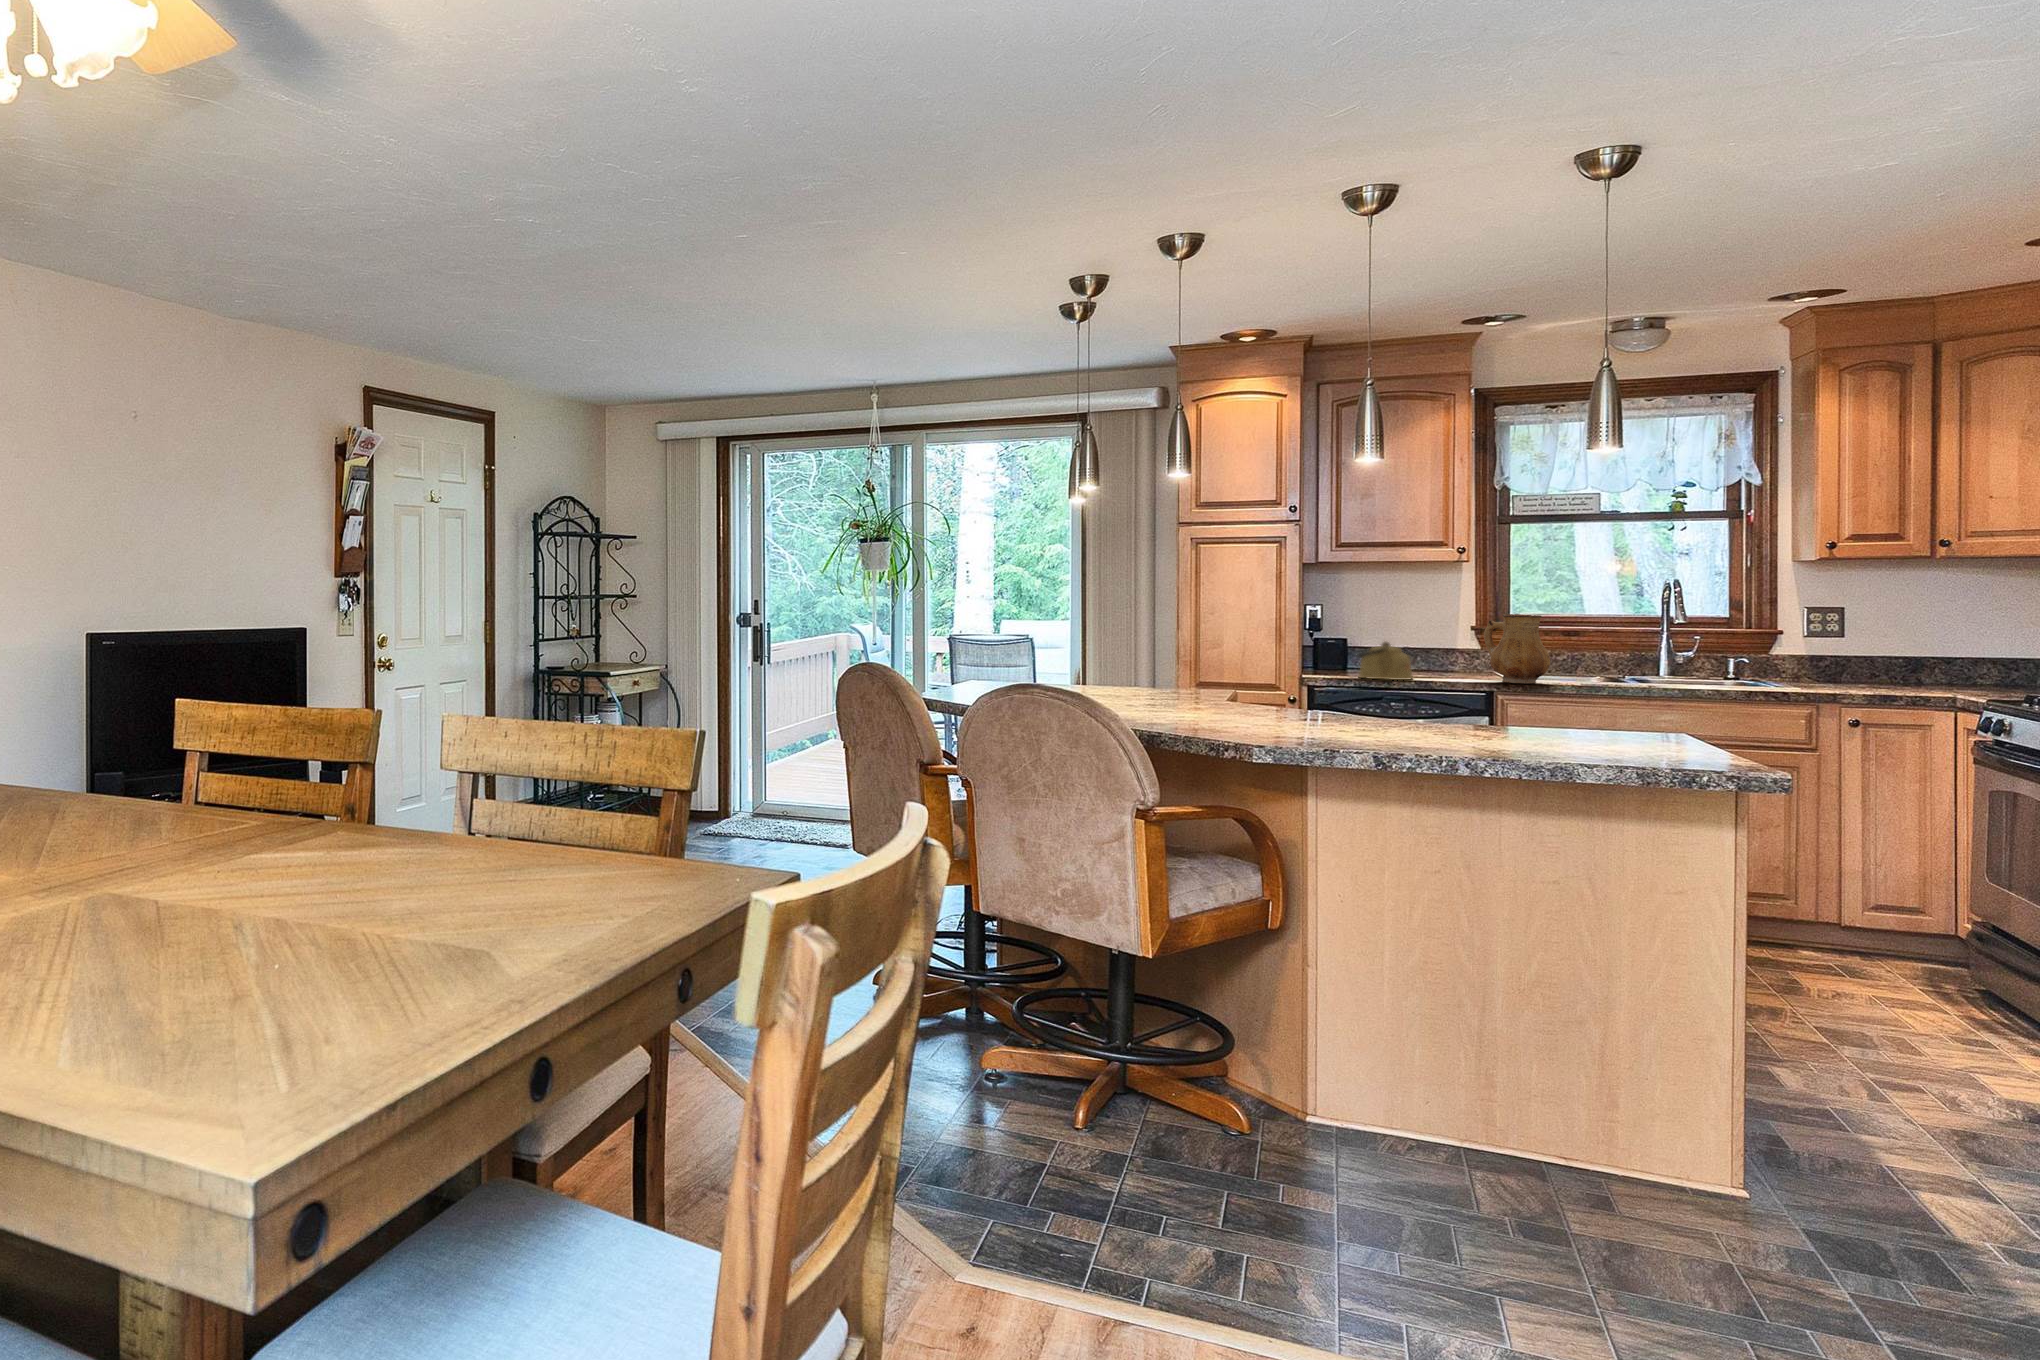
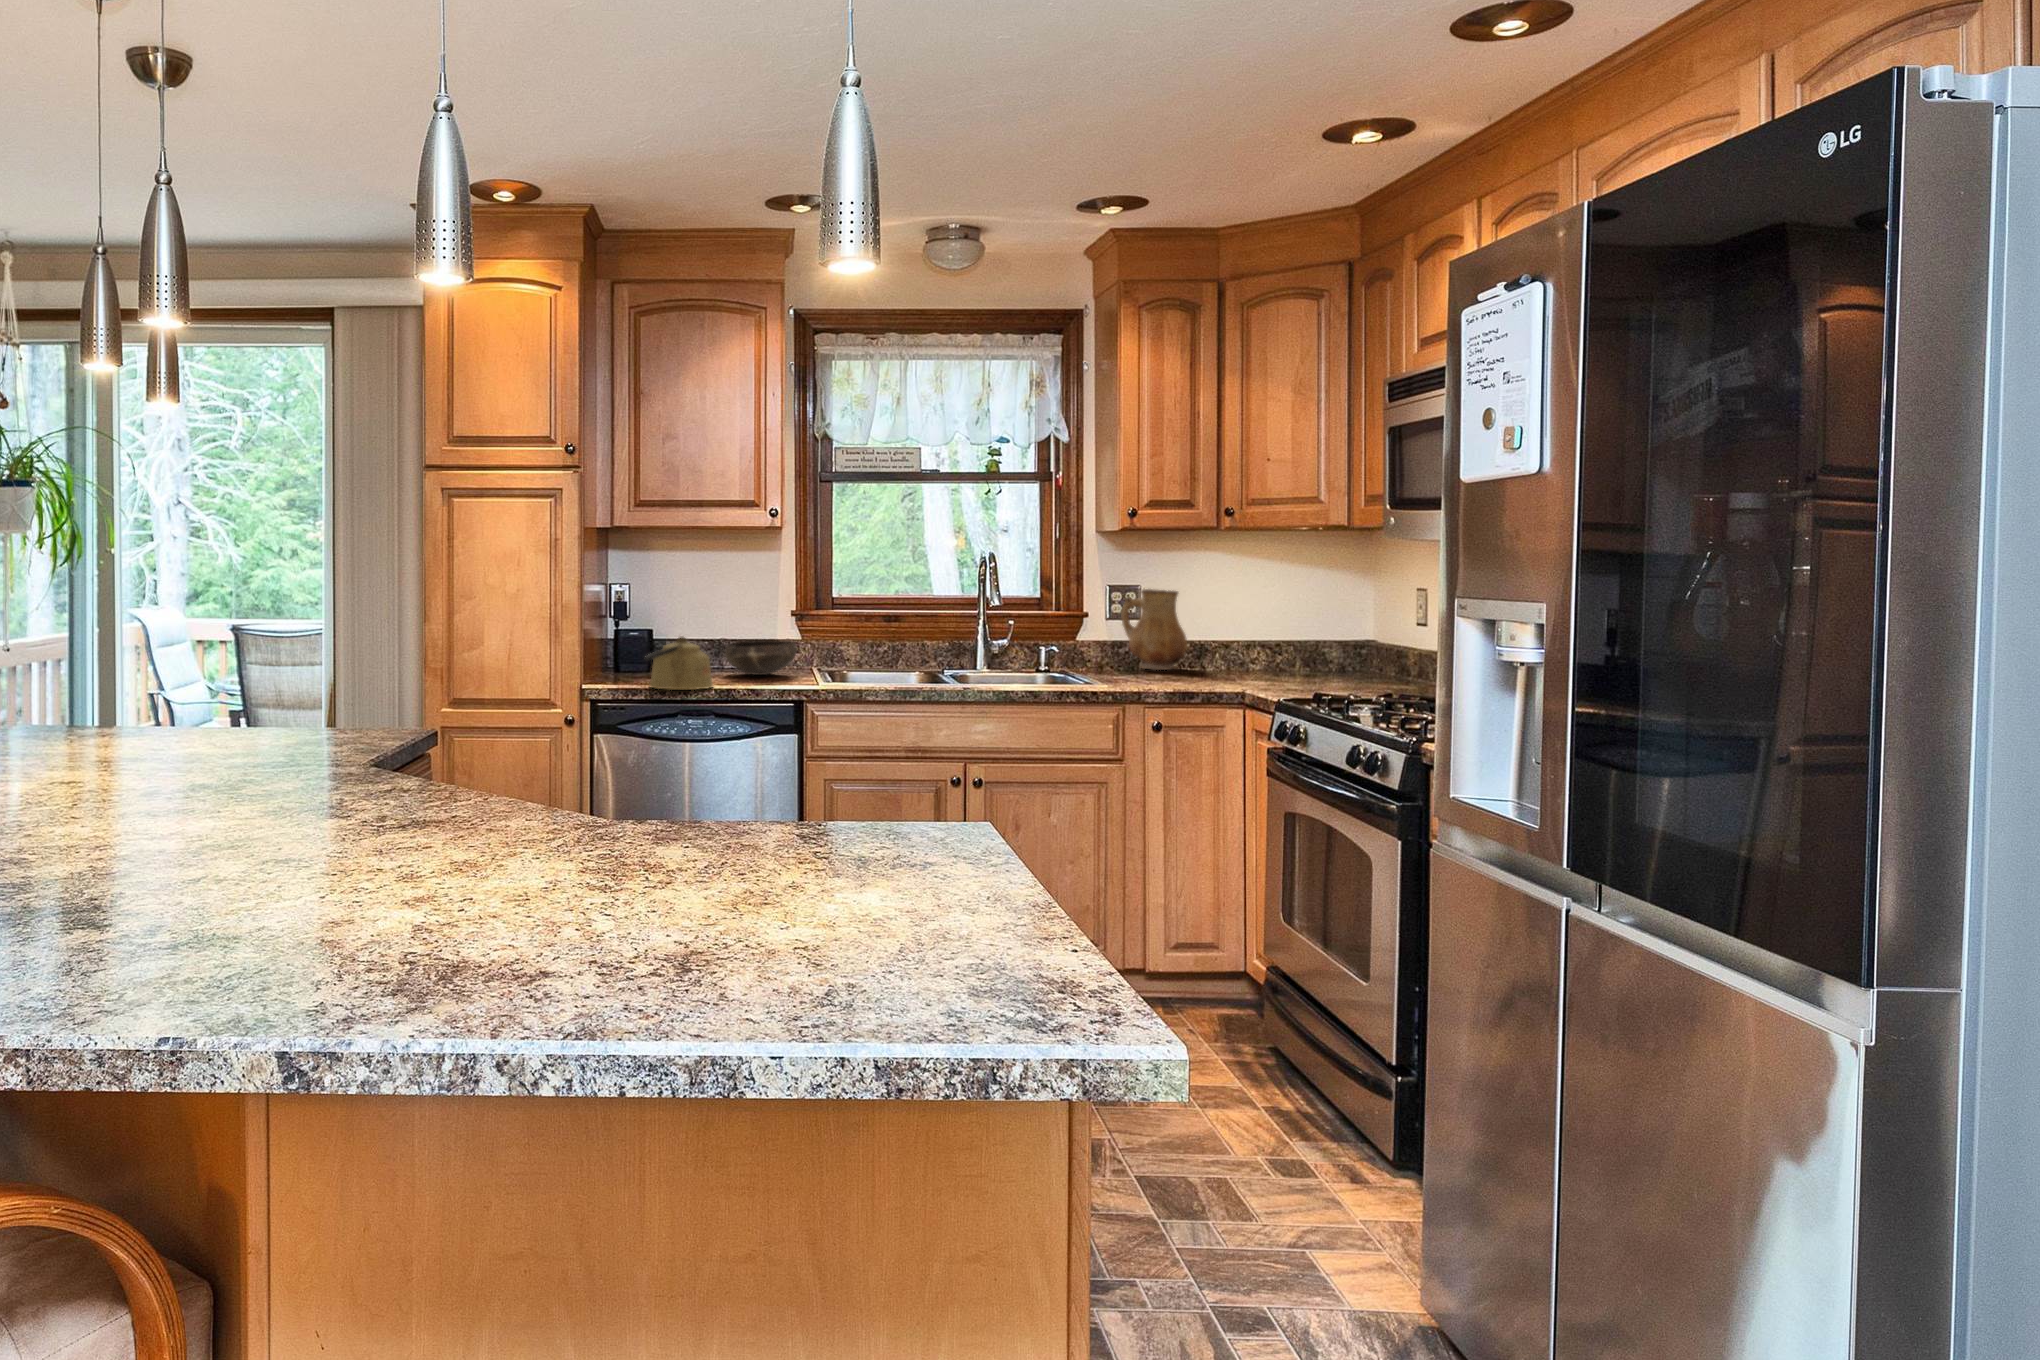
ceramic pitcher: present [1484,614,1550,683] -> present [1121,589,1187,670]
bowl: none [1416,647,1483,673] -> present [724,640,797,675]

